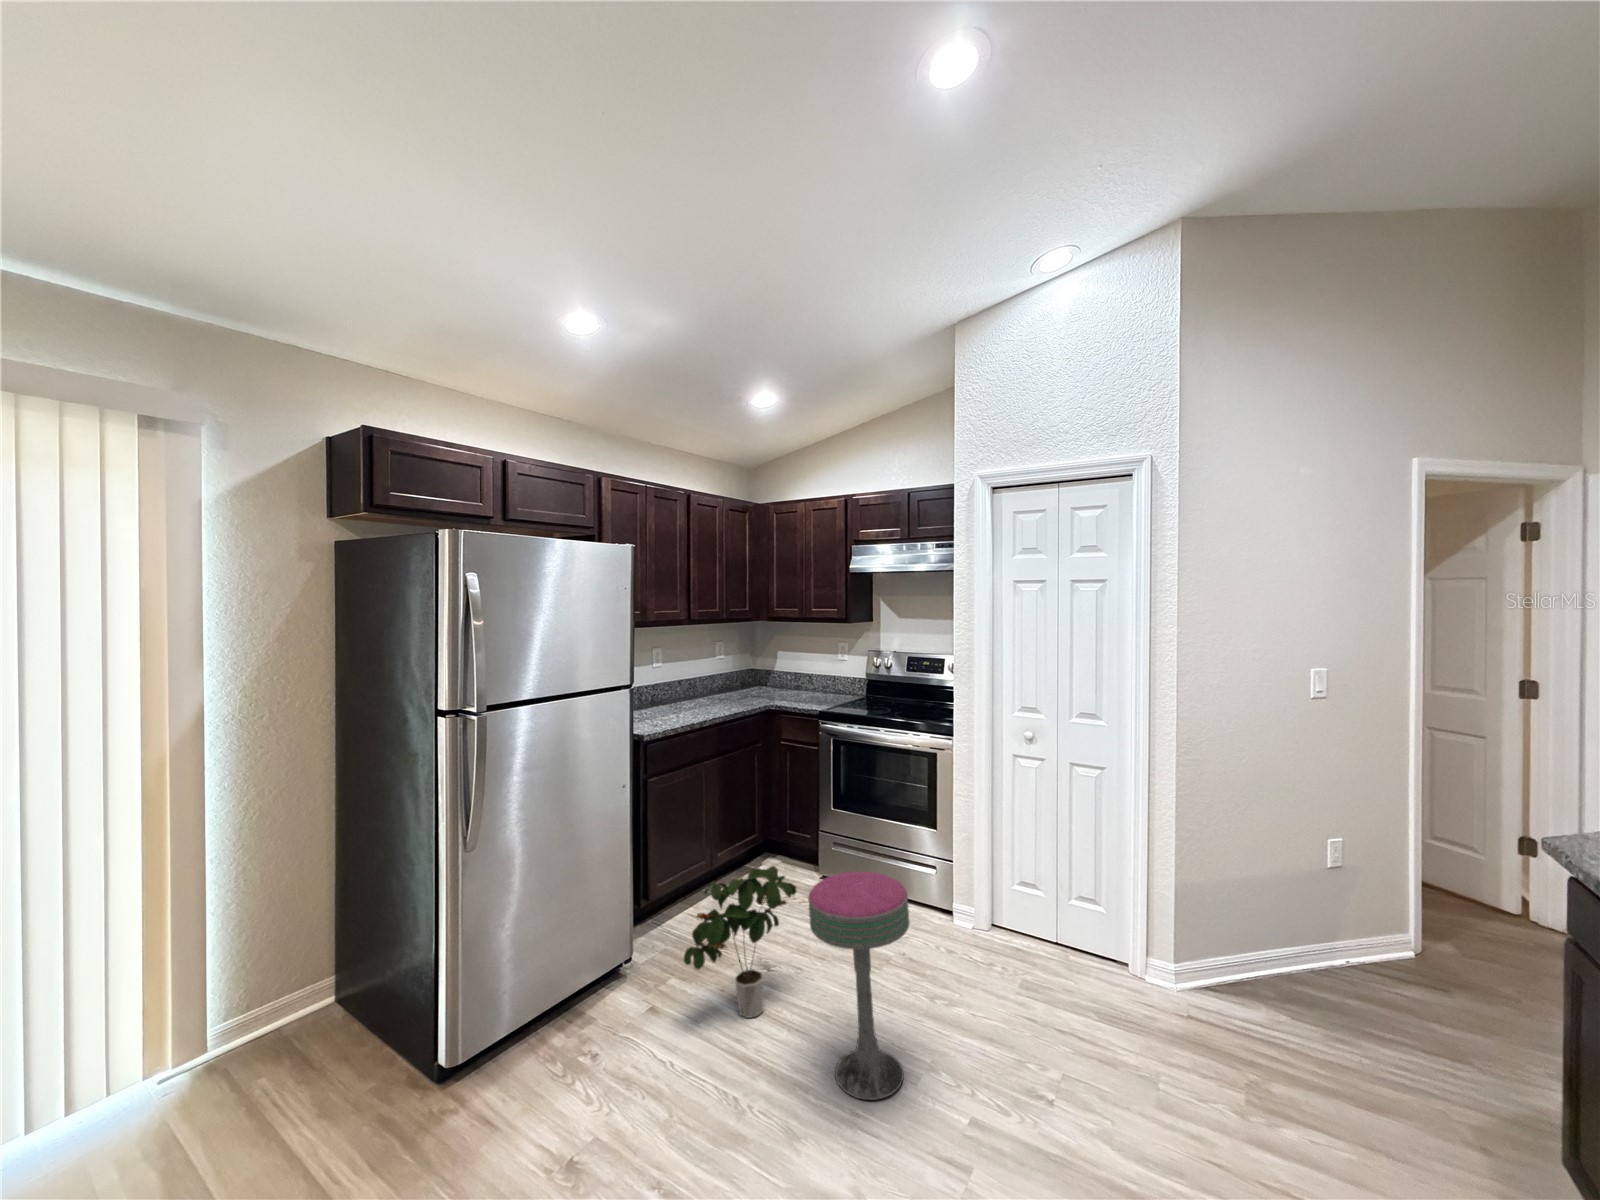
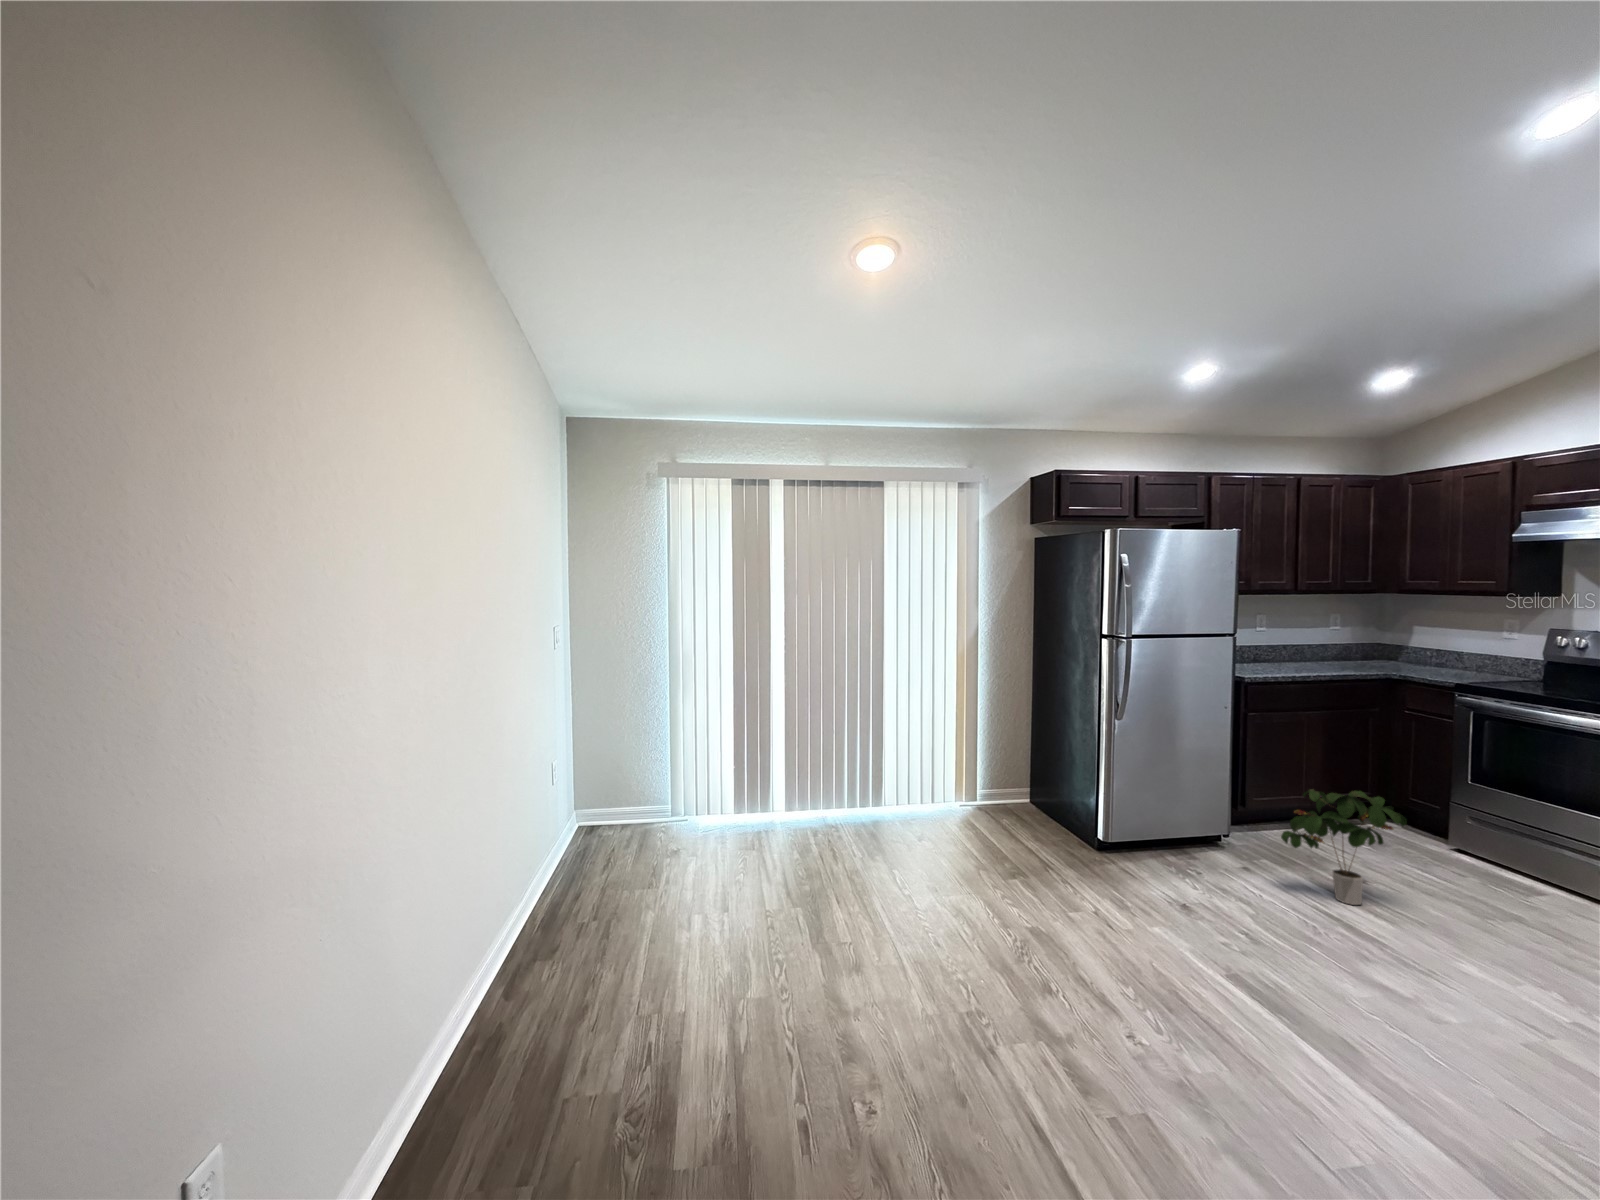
bar stool: present [808,872,910,1100] -> none [1412,803,1542,991]

